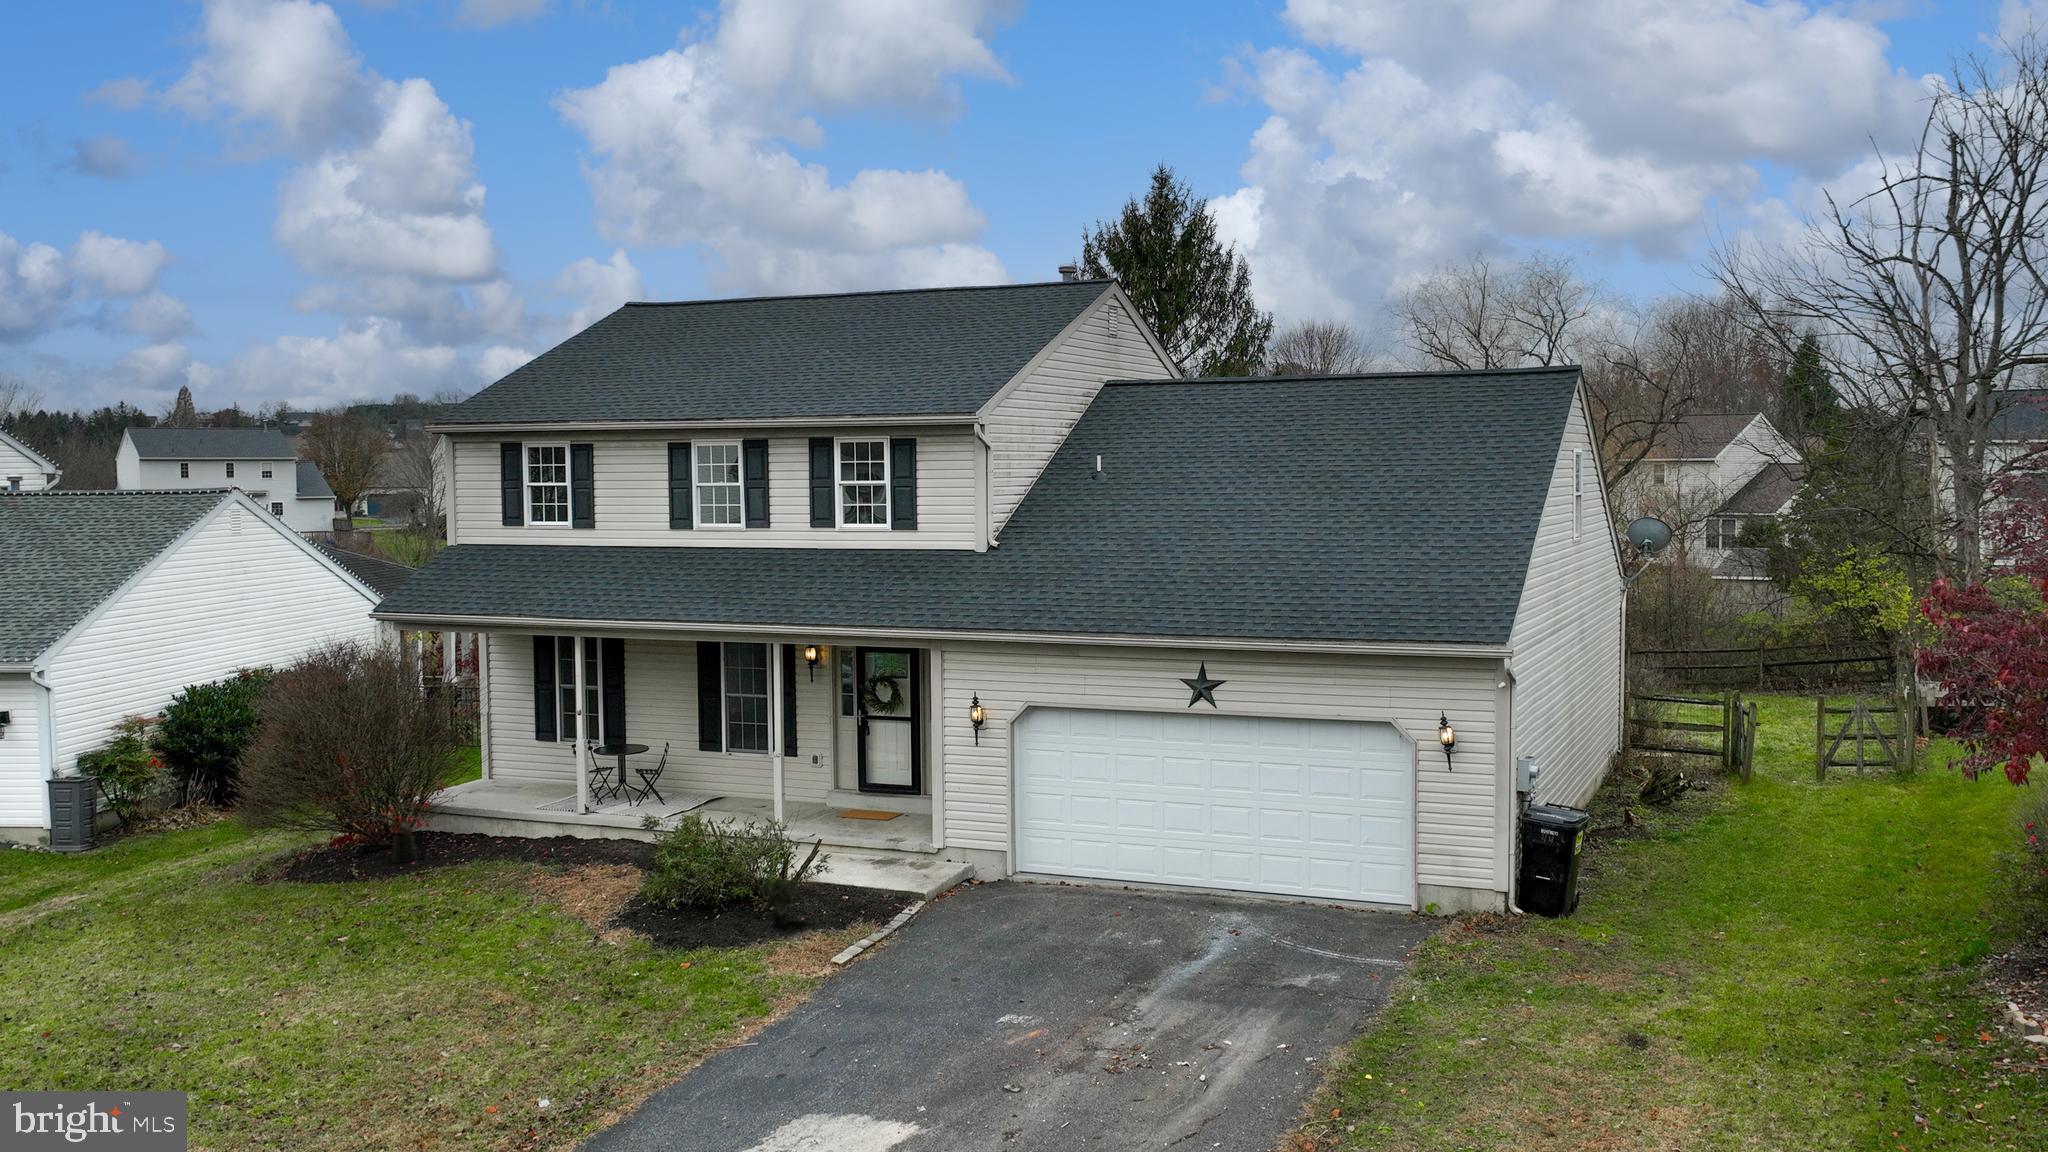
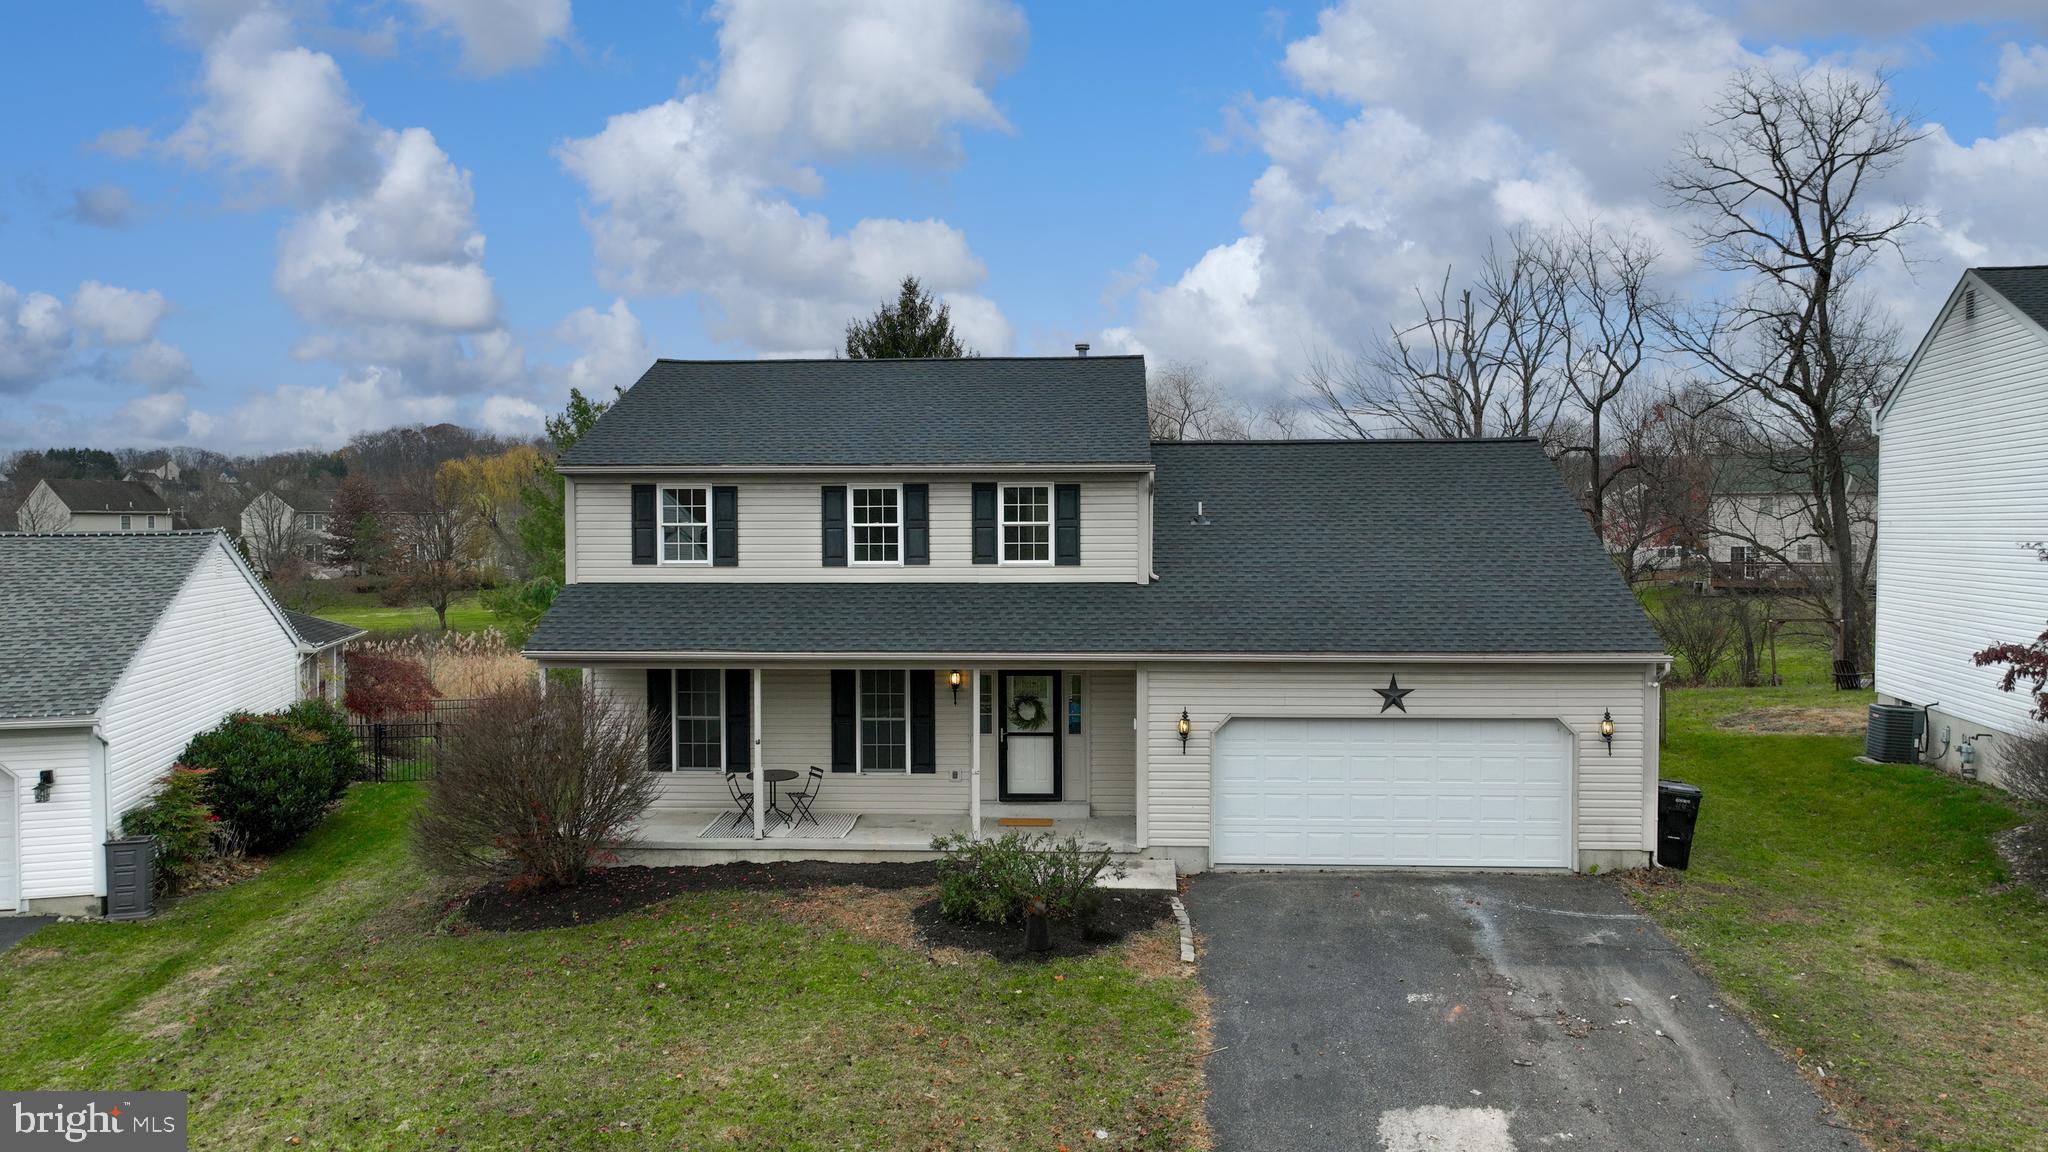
watering can: present [393,819,417,863] -> present [1024,896,1052,951]

